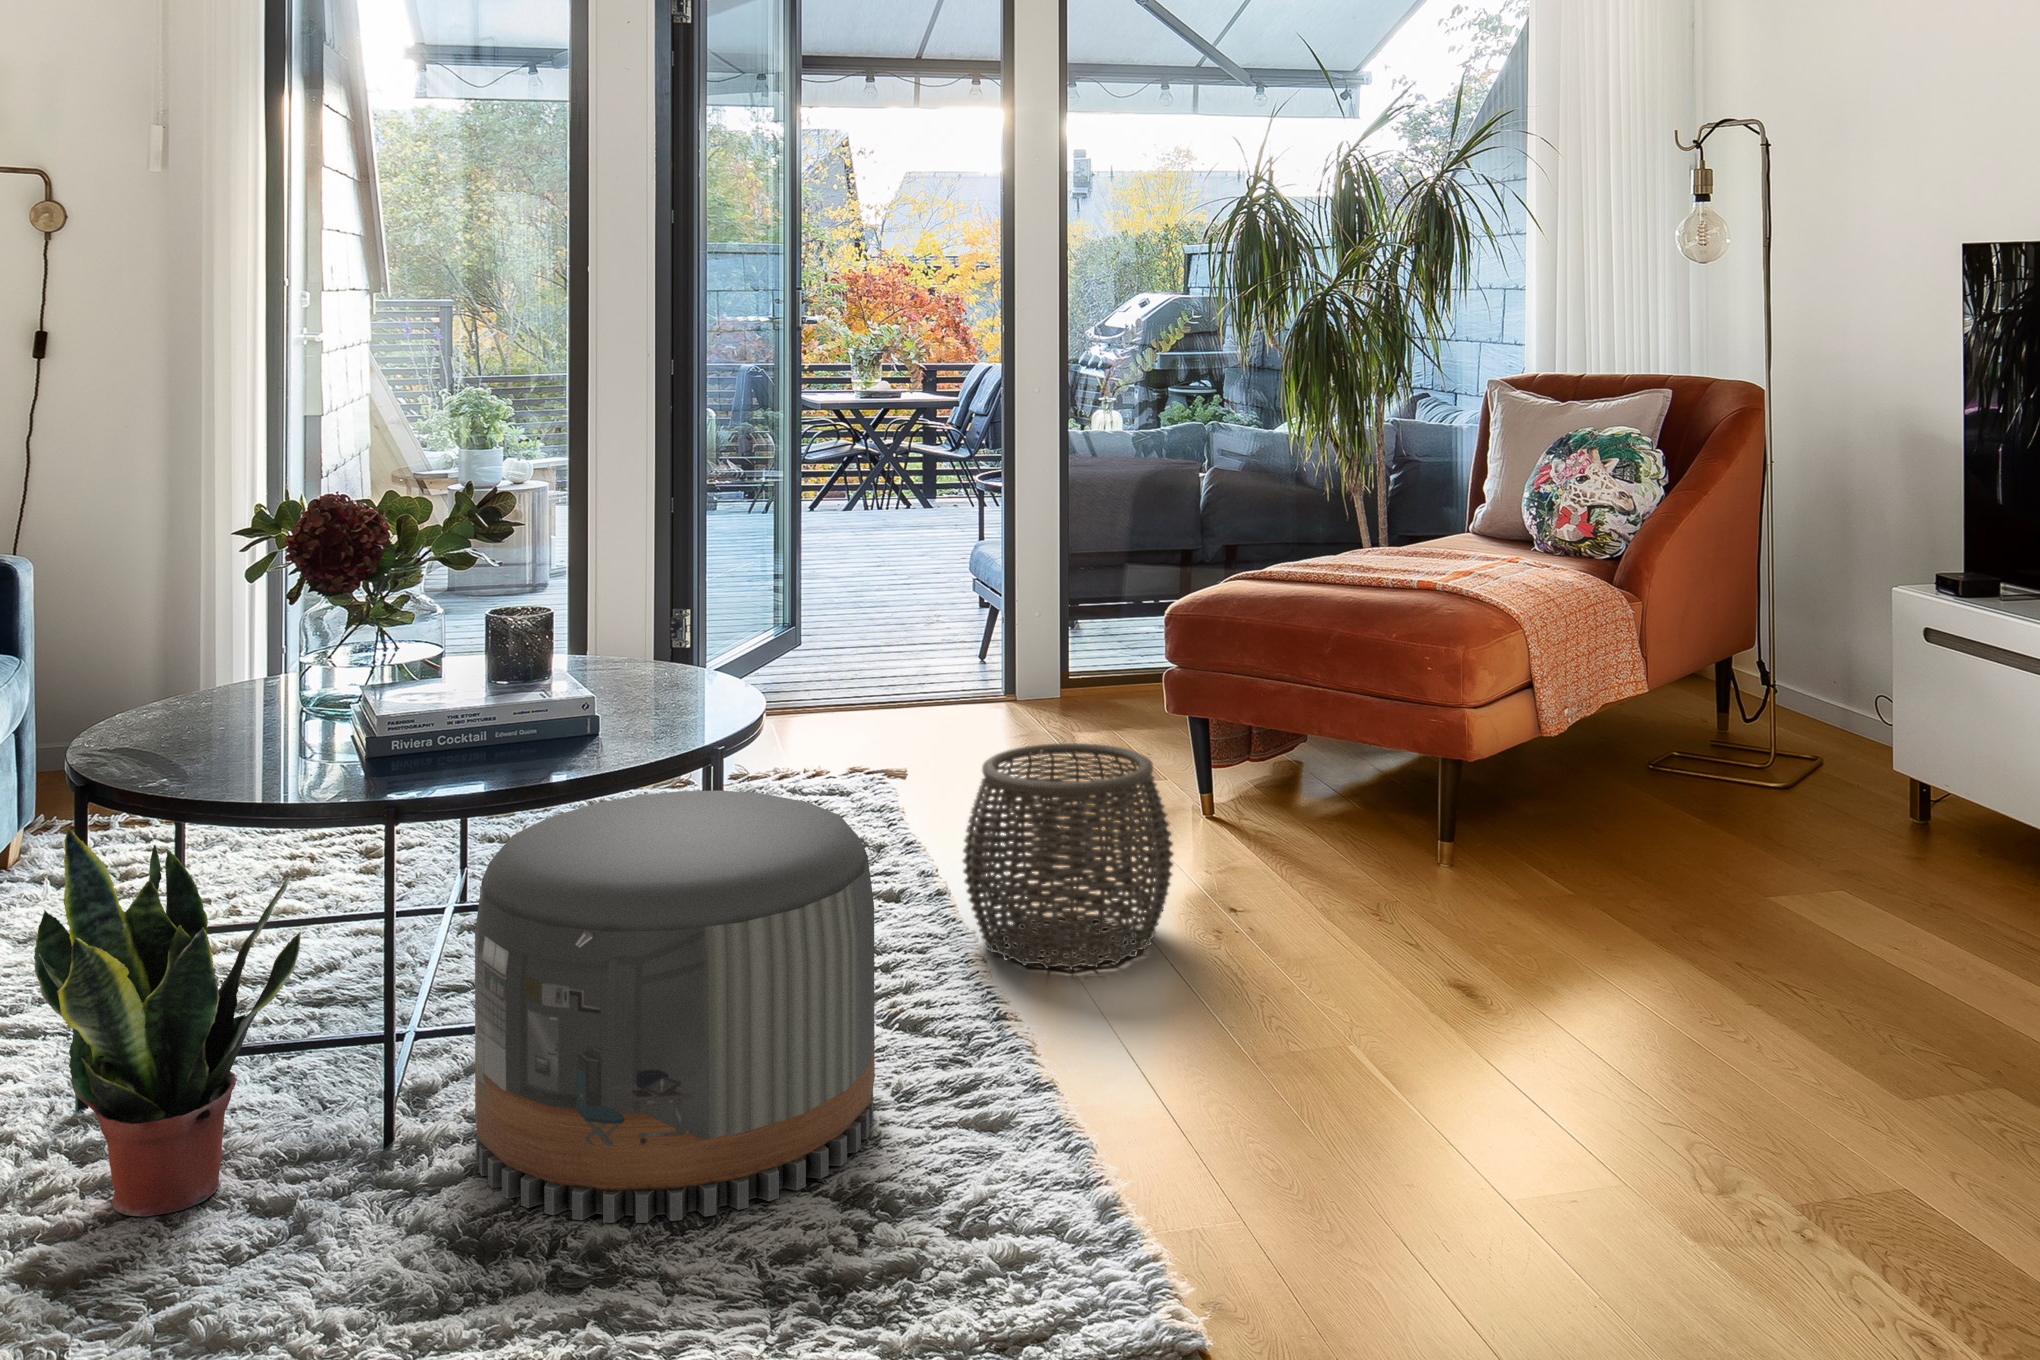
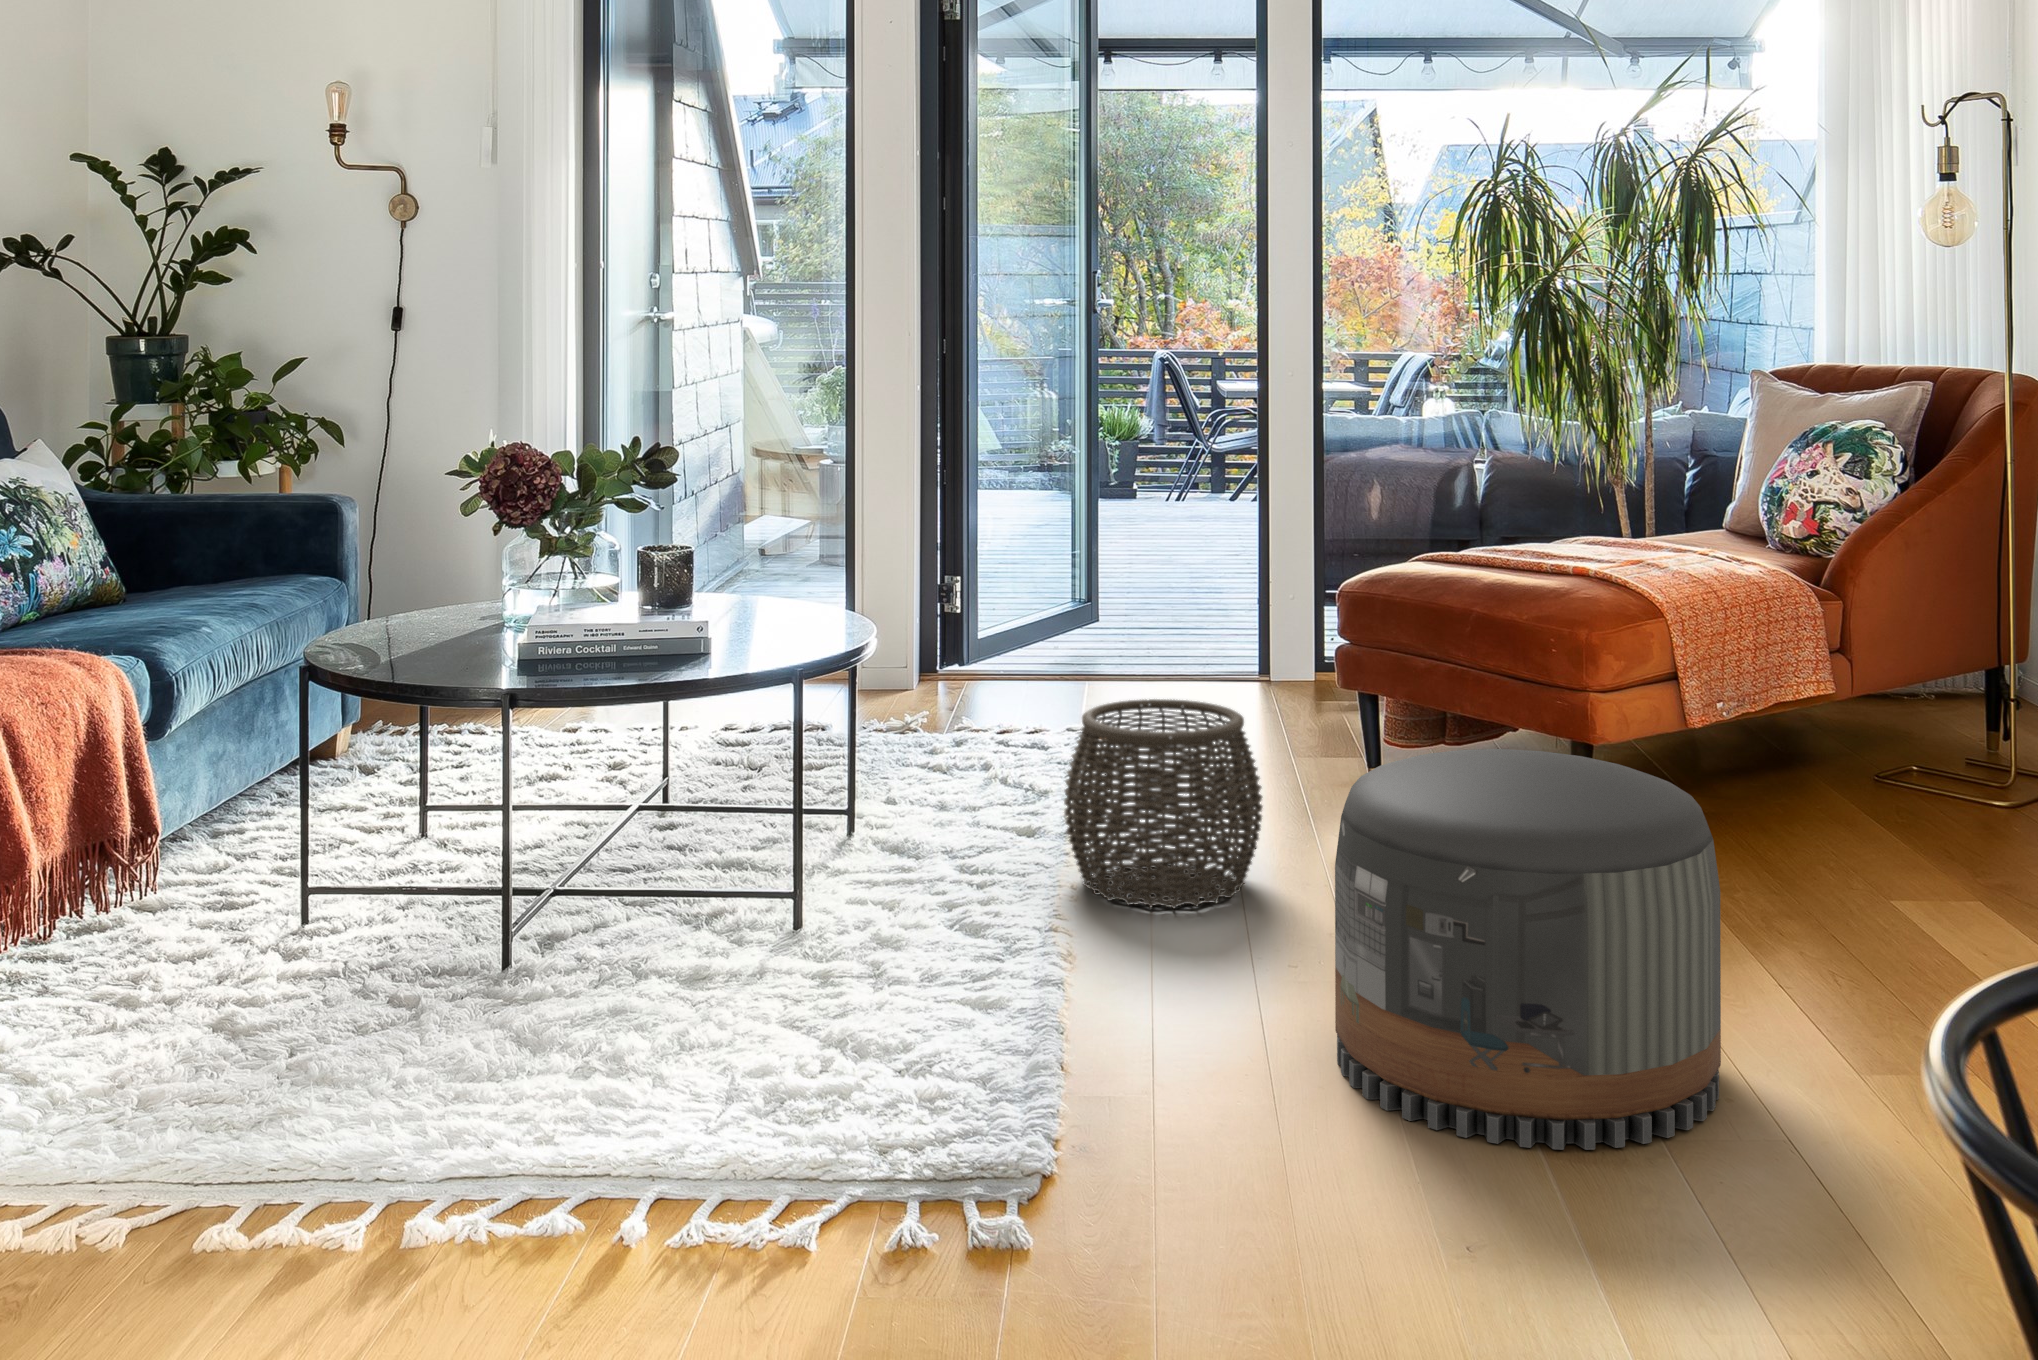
pouf: present [475,790,875,1223] -> present [1335,749,1721,1150]
potted plant: present [34,828,301,1216] -> none [236,693,438,1008]

